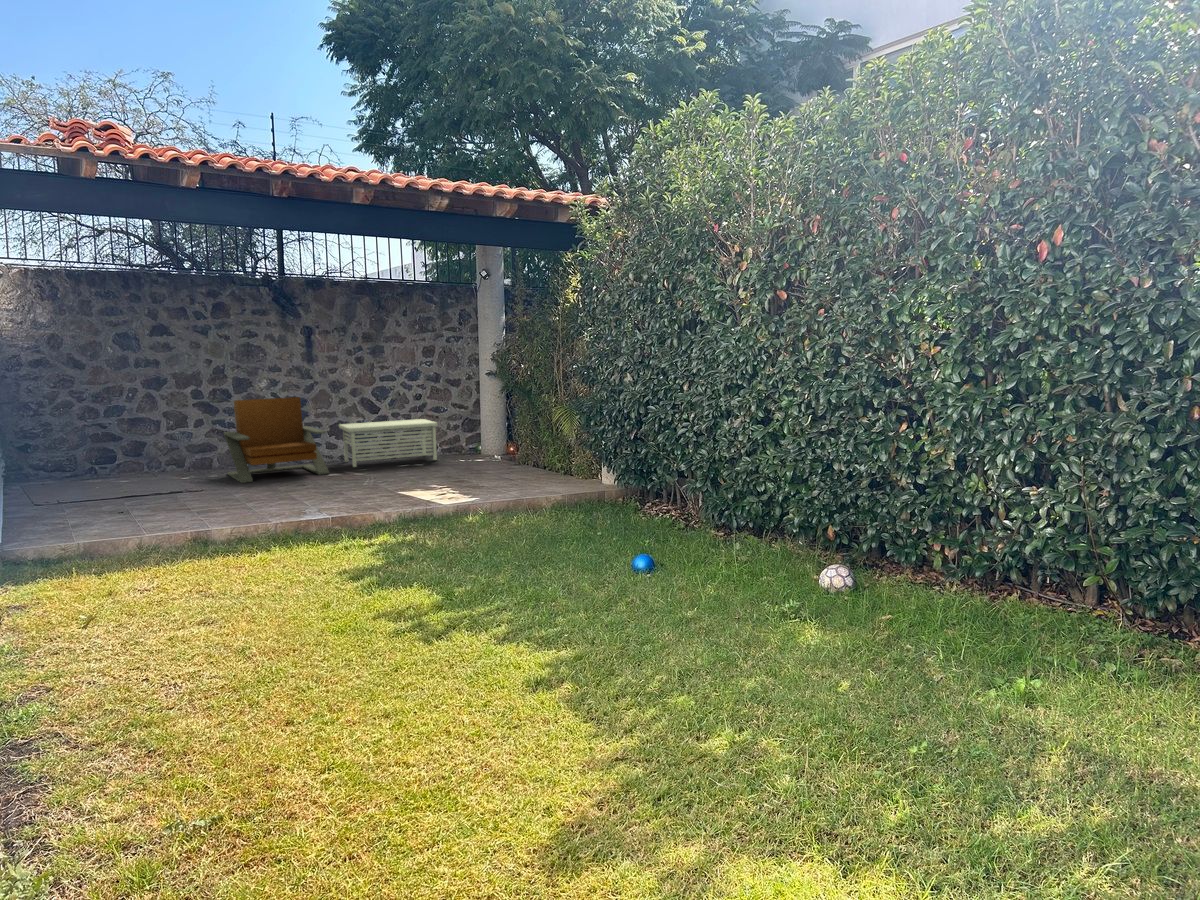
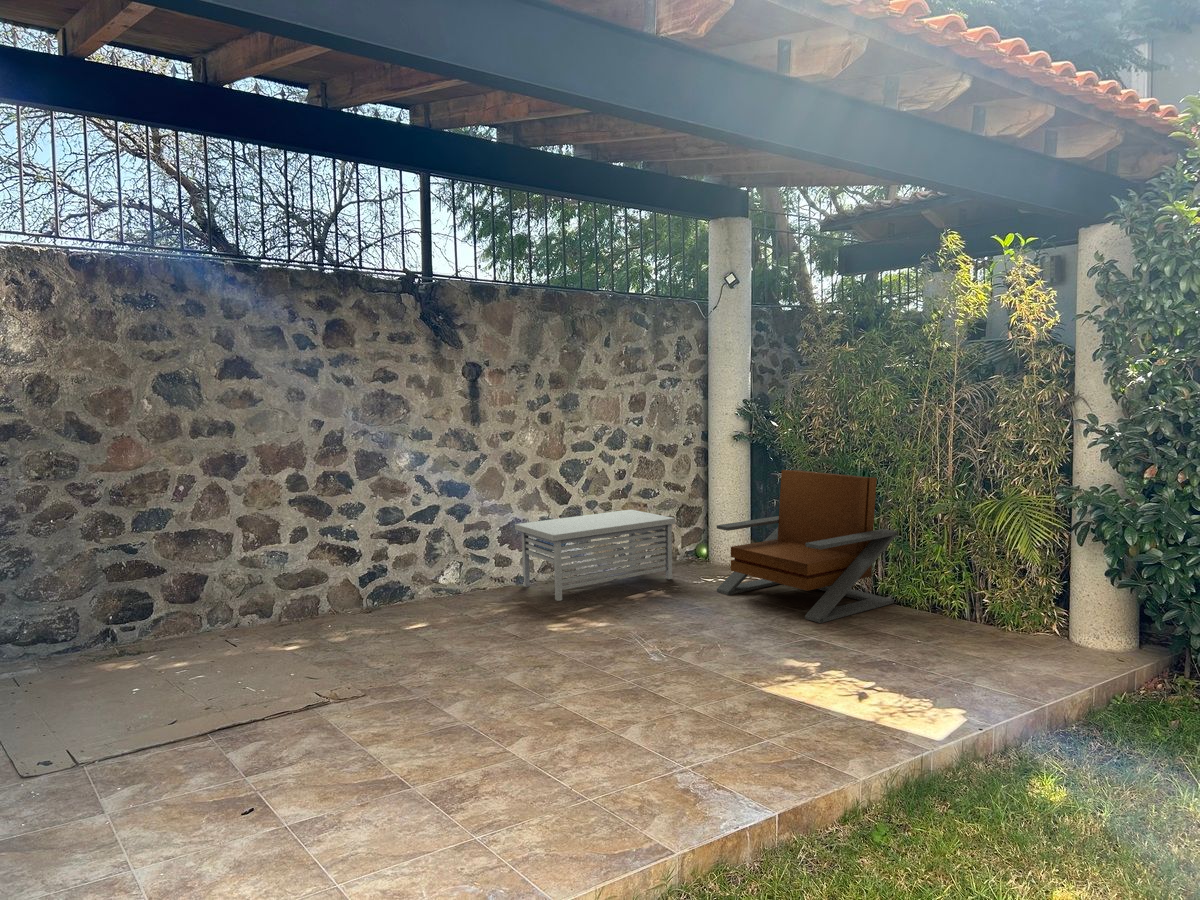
lounge chair: present [224,397,329,483] -> present [717,470,897,623]

